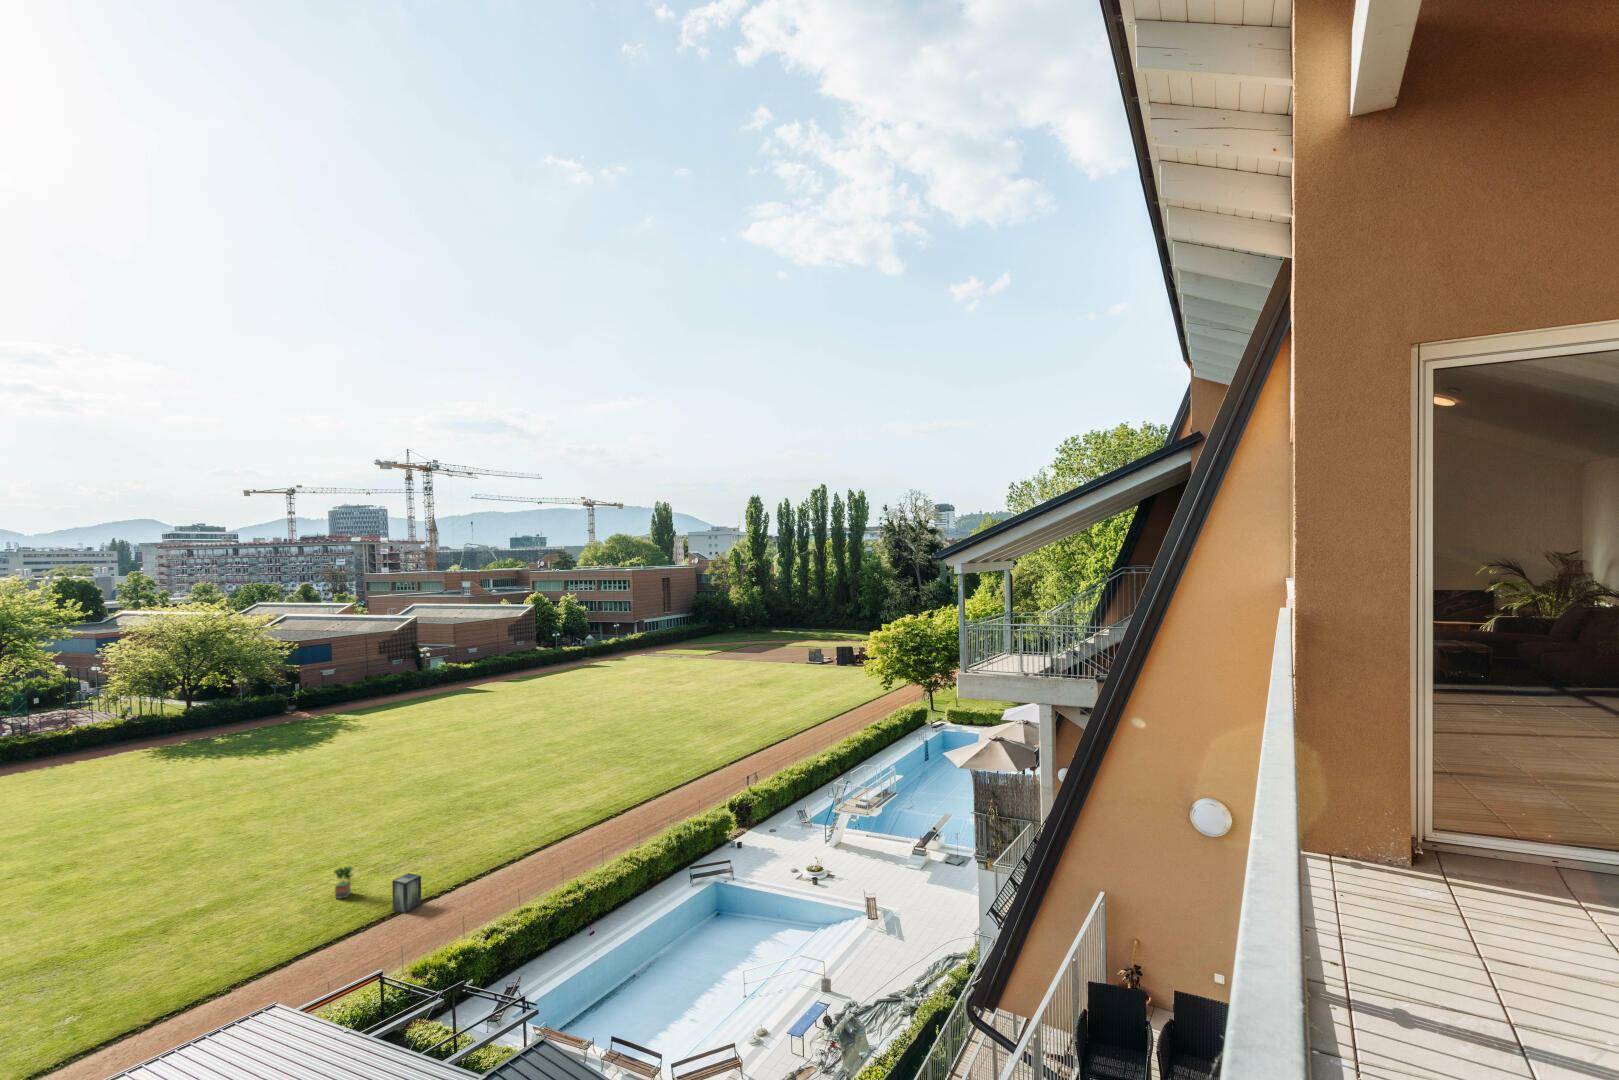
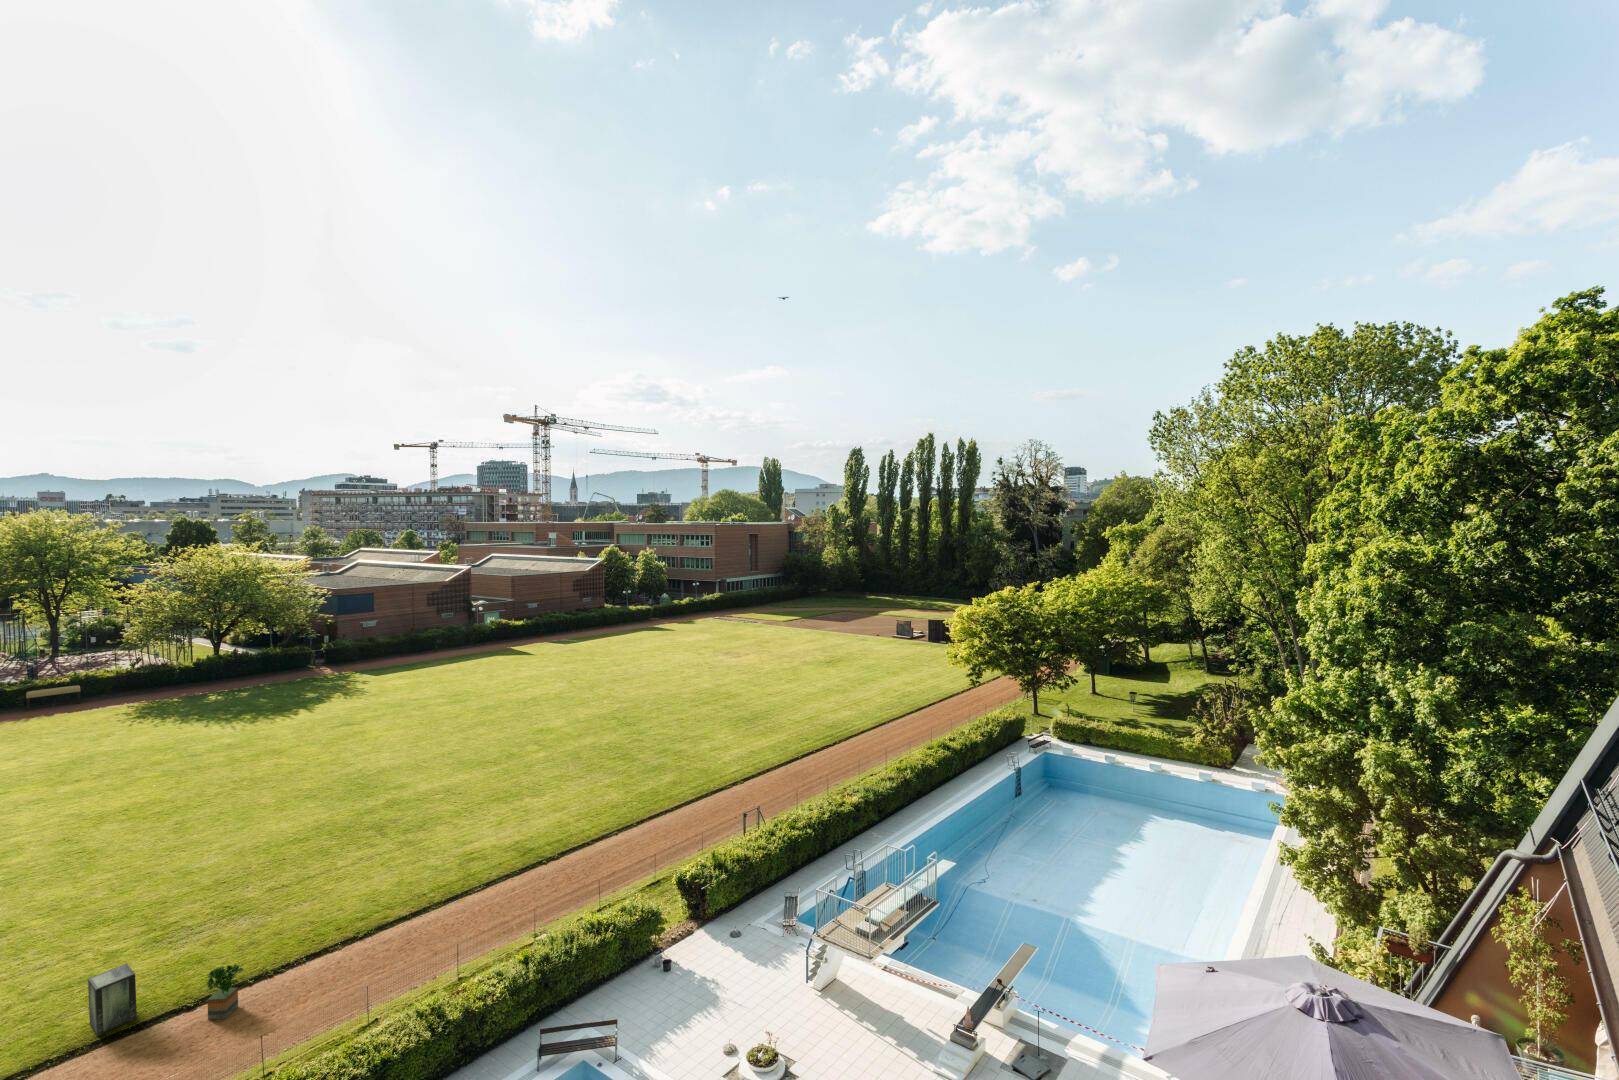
bench: none [42,739,94,763] -> present [26,686,81,710]
potted tree: present [334,867,353,899] -> present [206,965,243,1019]

